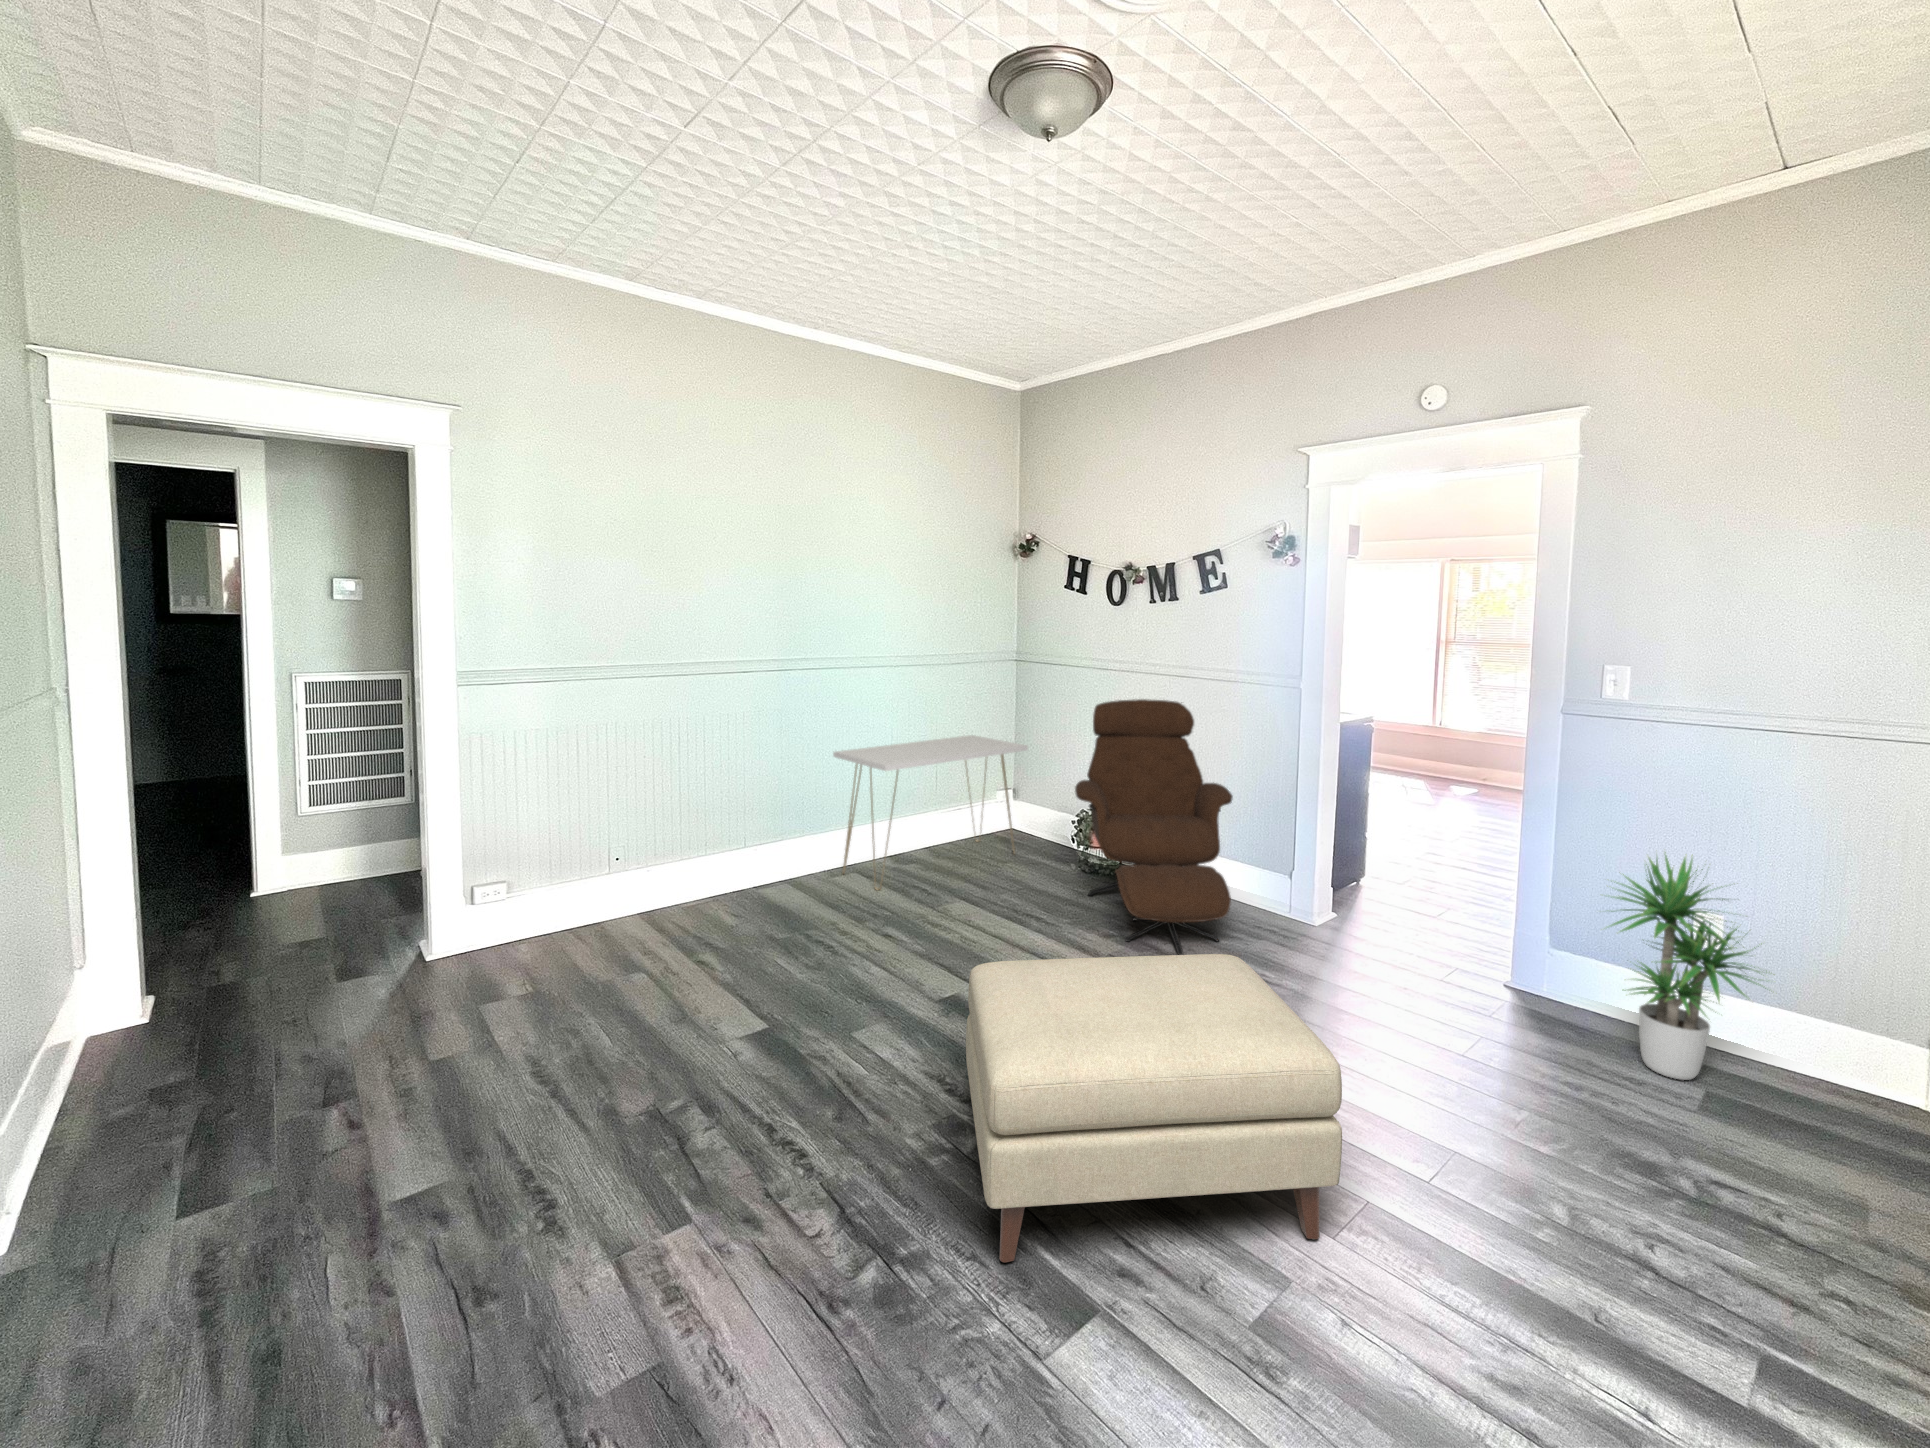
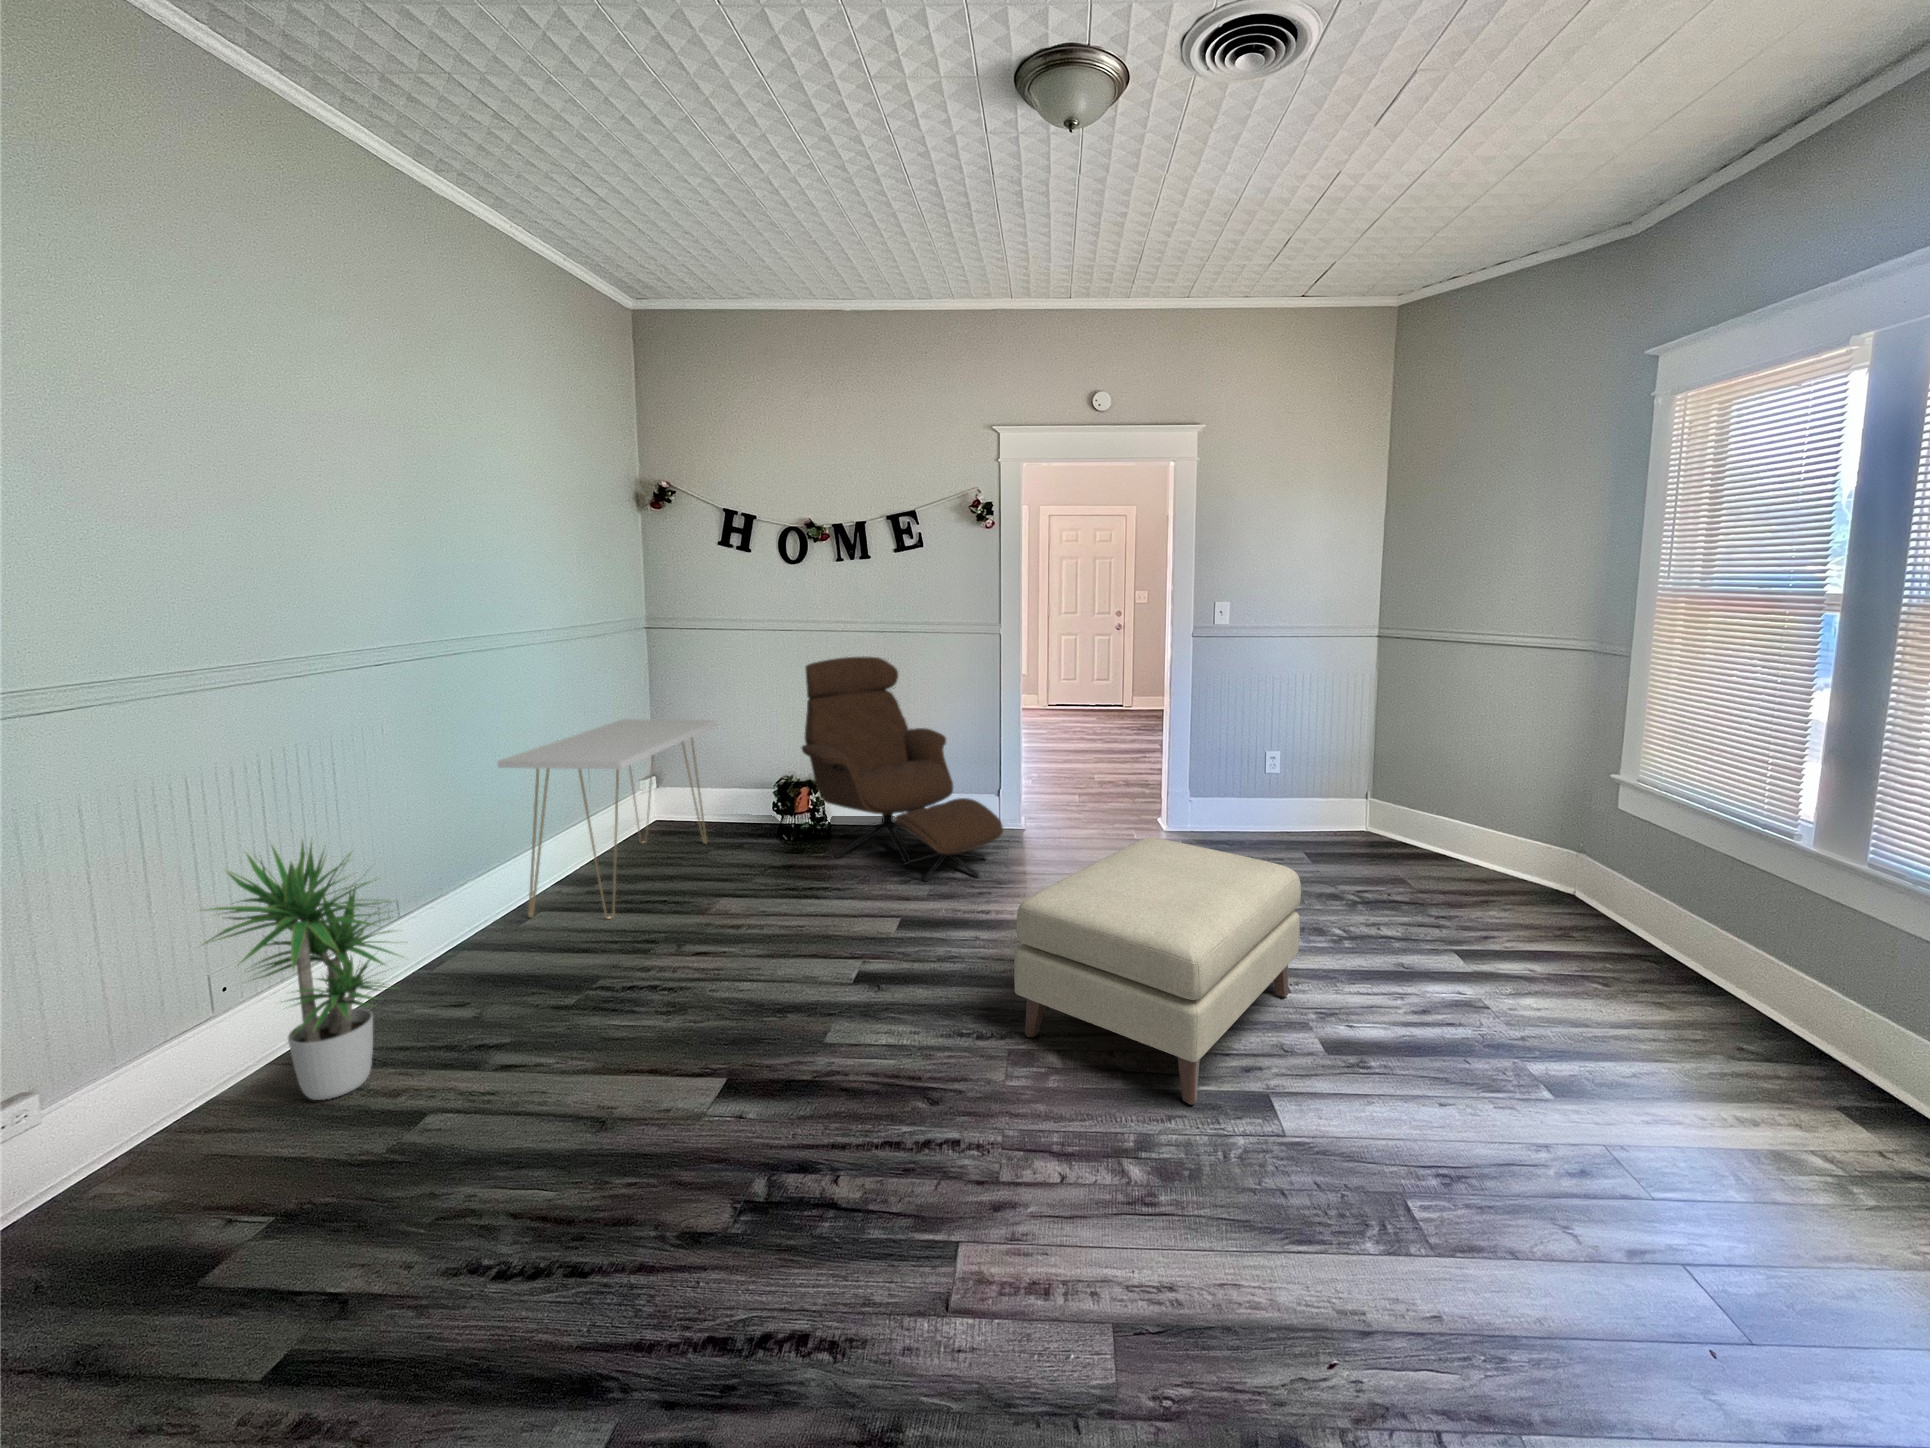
potted plant: present [1610,852,1759,1080] -> present [205,842,403,1100]

